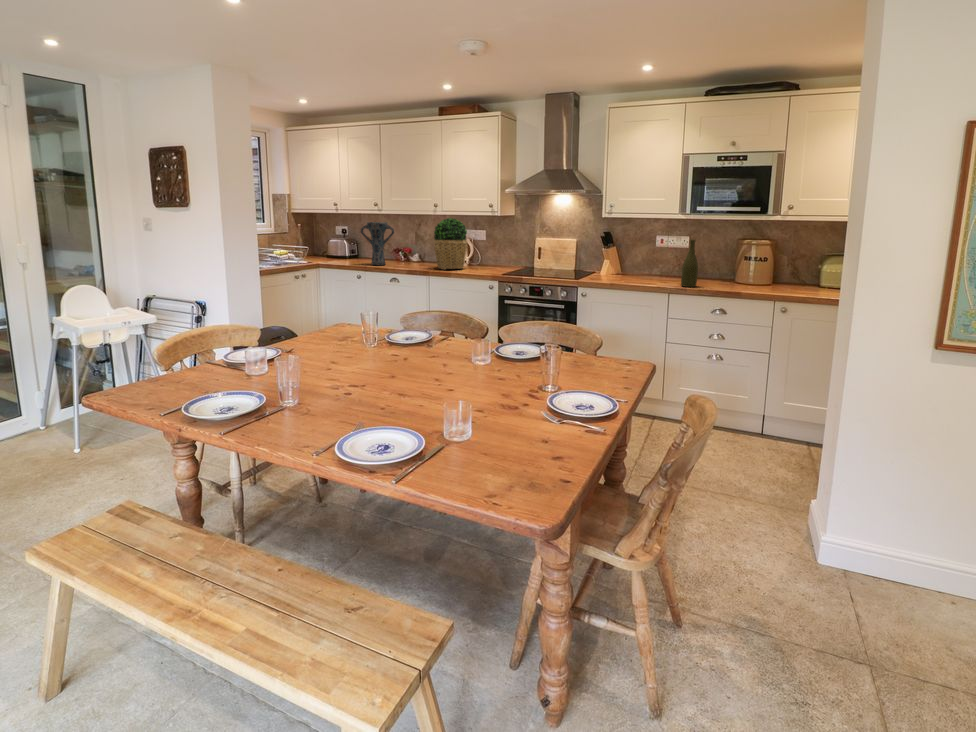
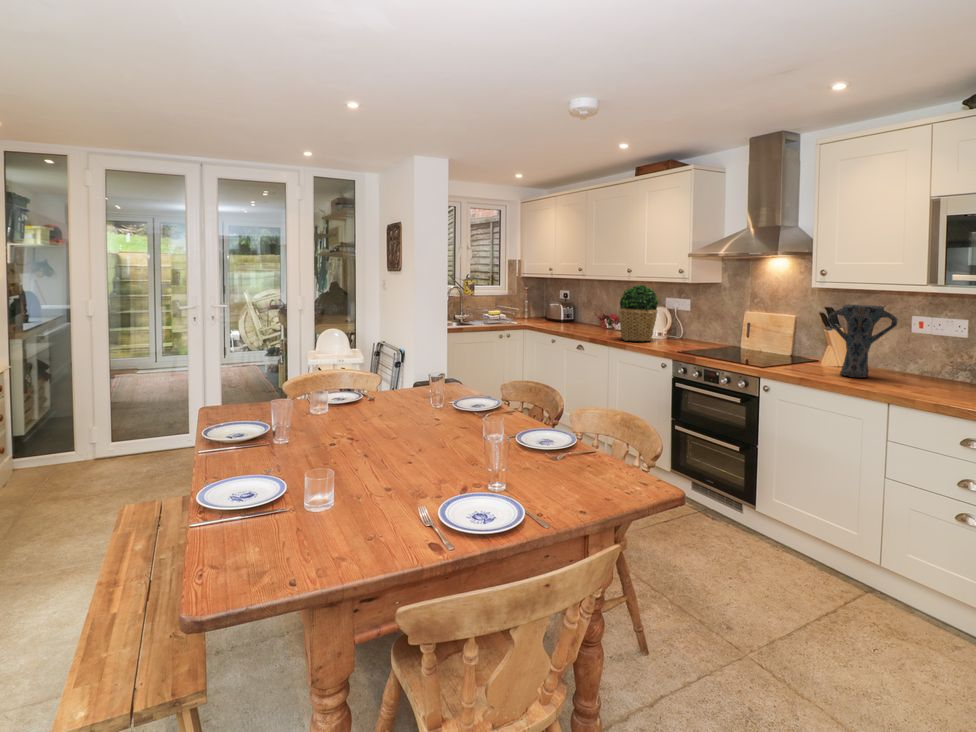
vase: present [361,222,394,265] -> present [828,305,898,378]
bottle: present [681,239,698,287] -> none [915,325,947,397]

